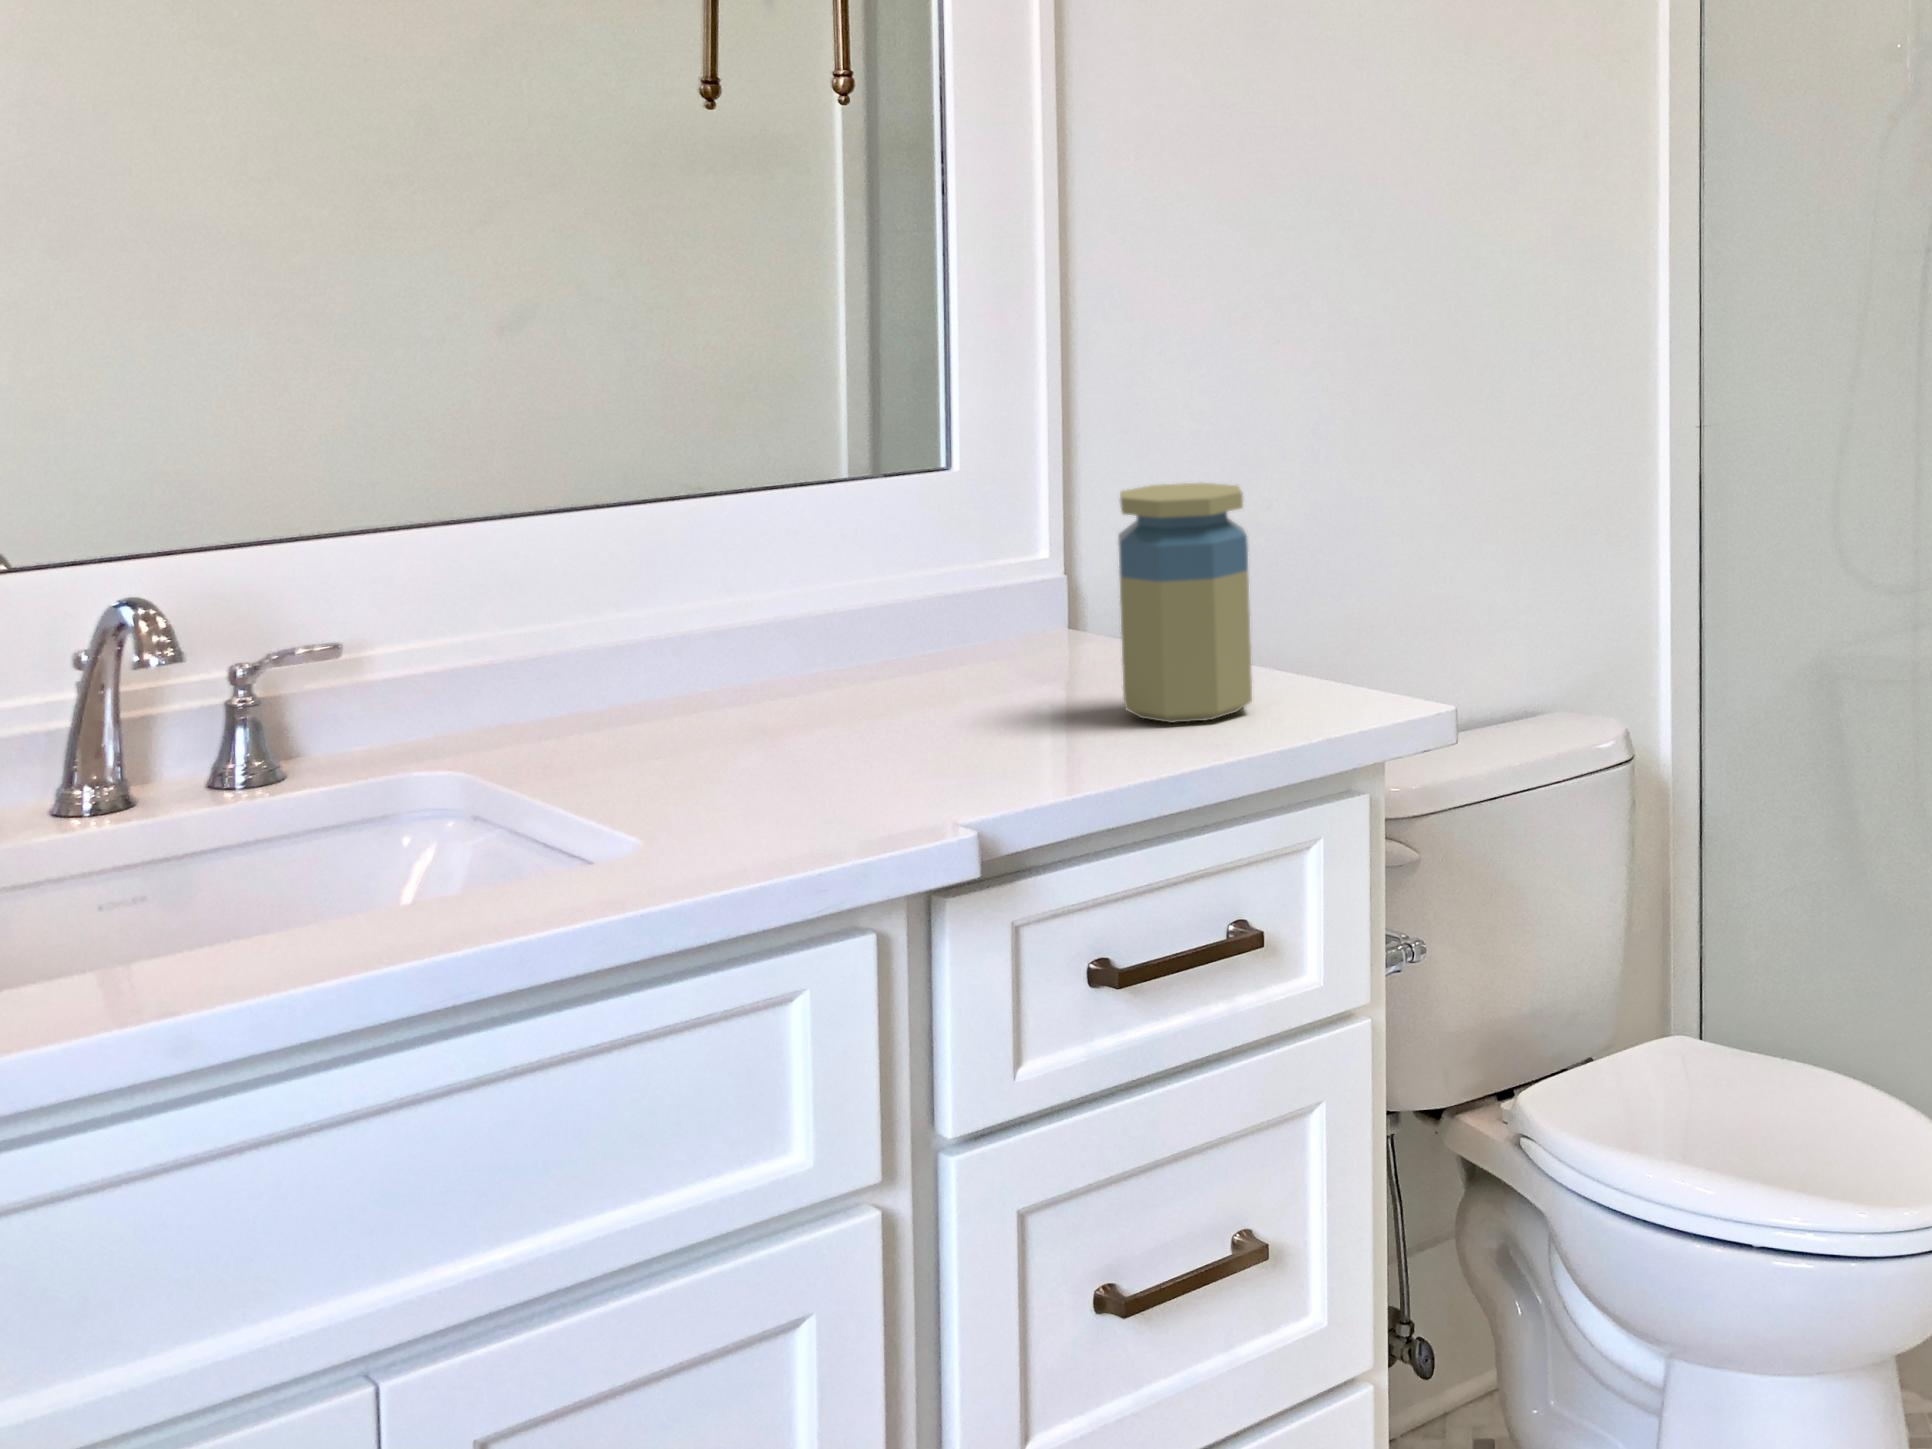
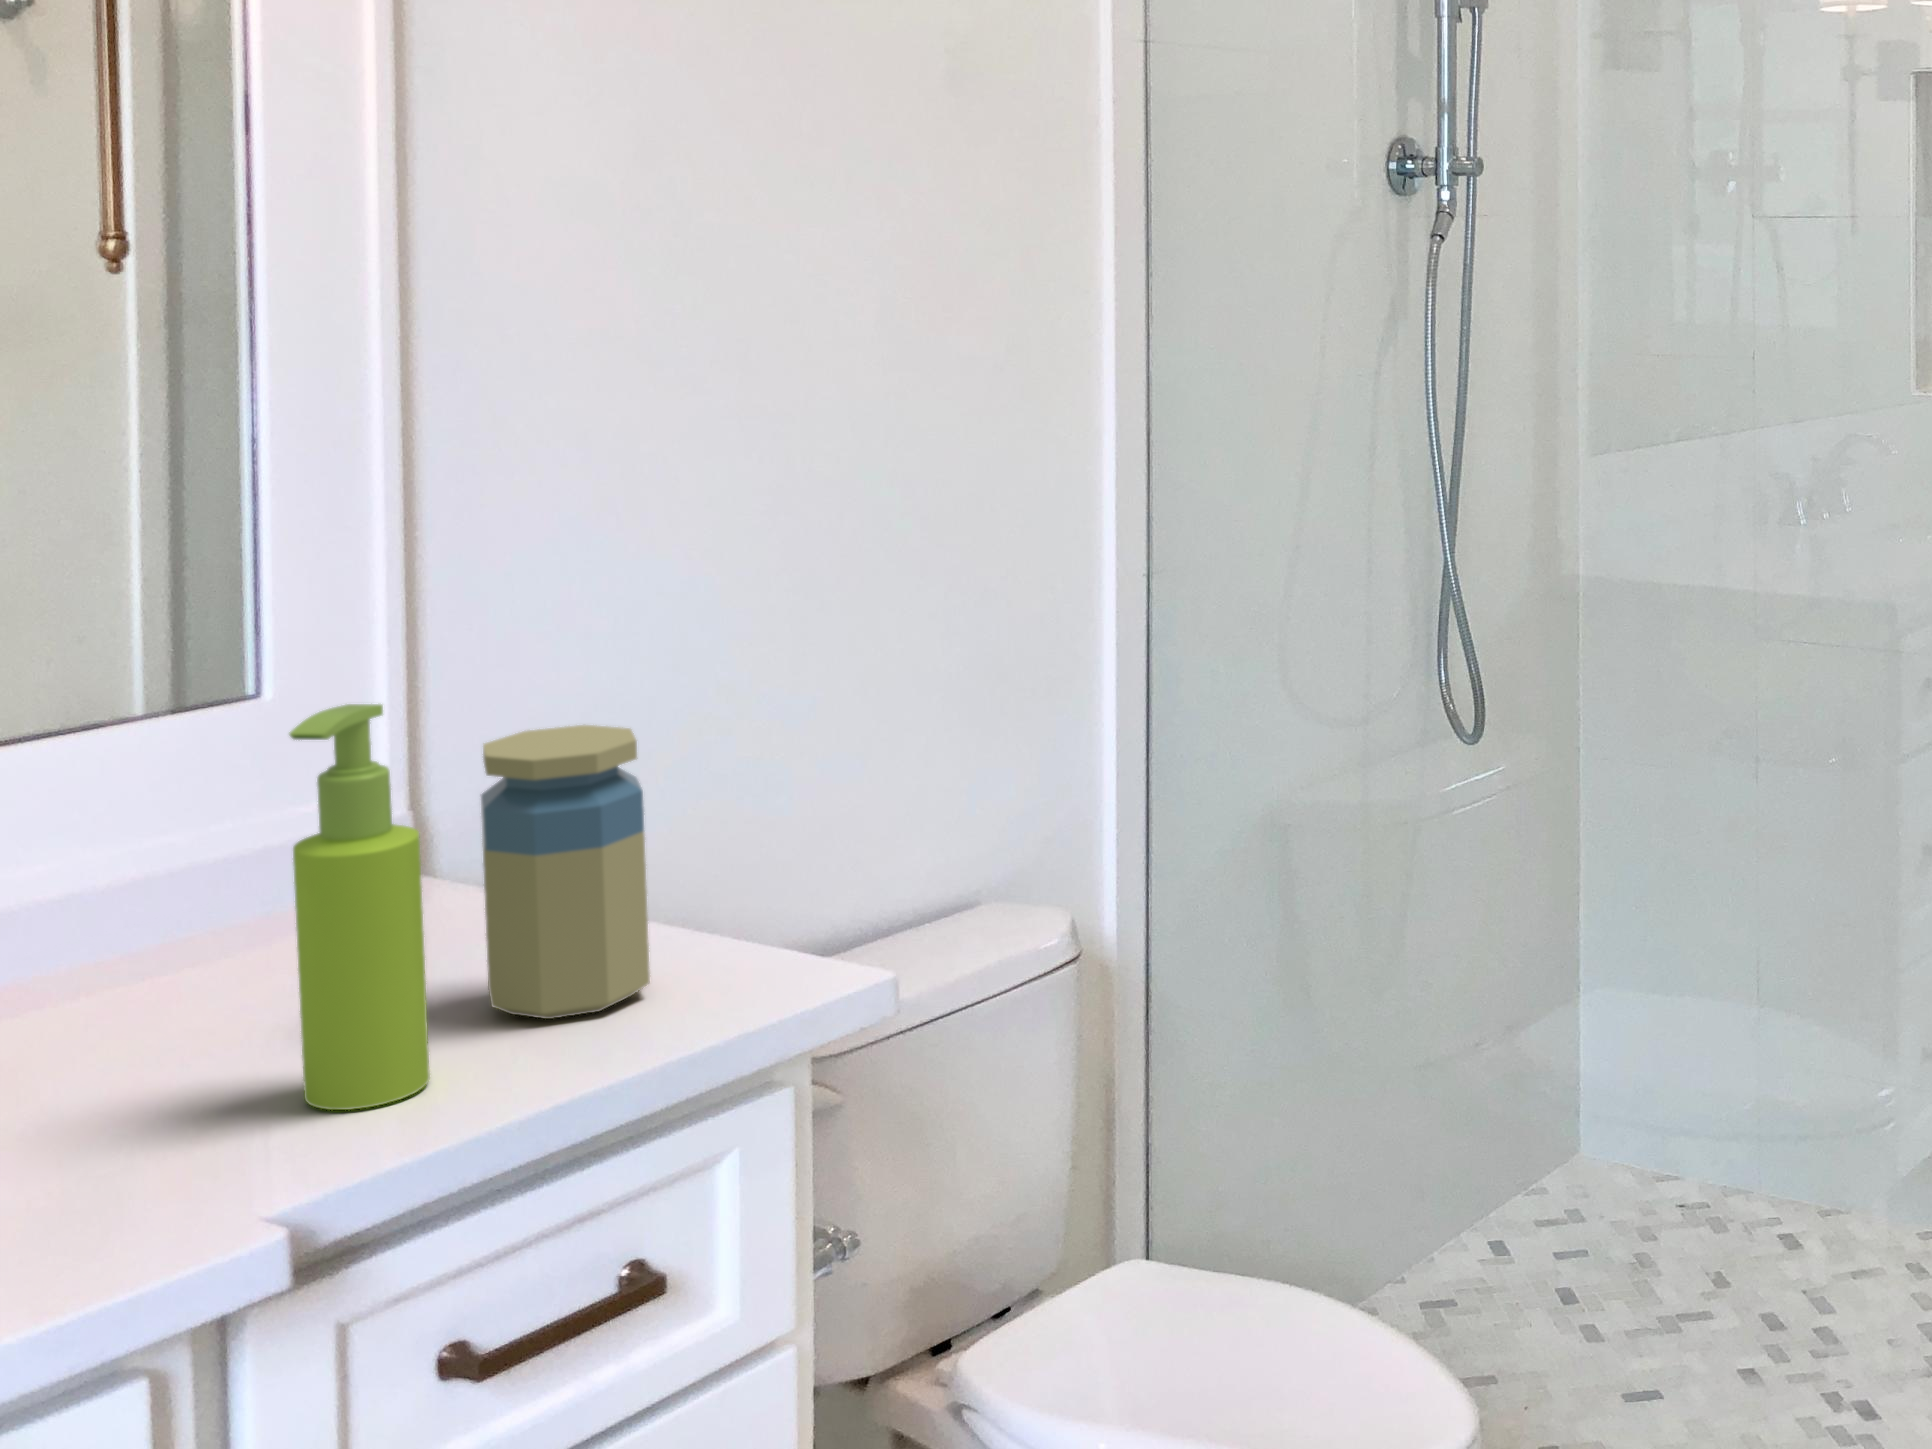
soap dispenser: none [969,438,1076,767] -> present [289,704,430,1110]

